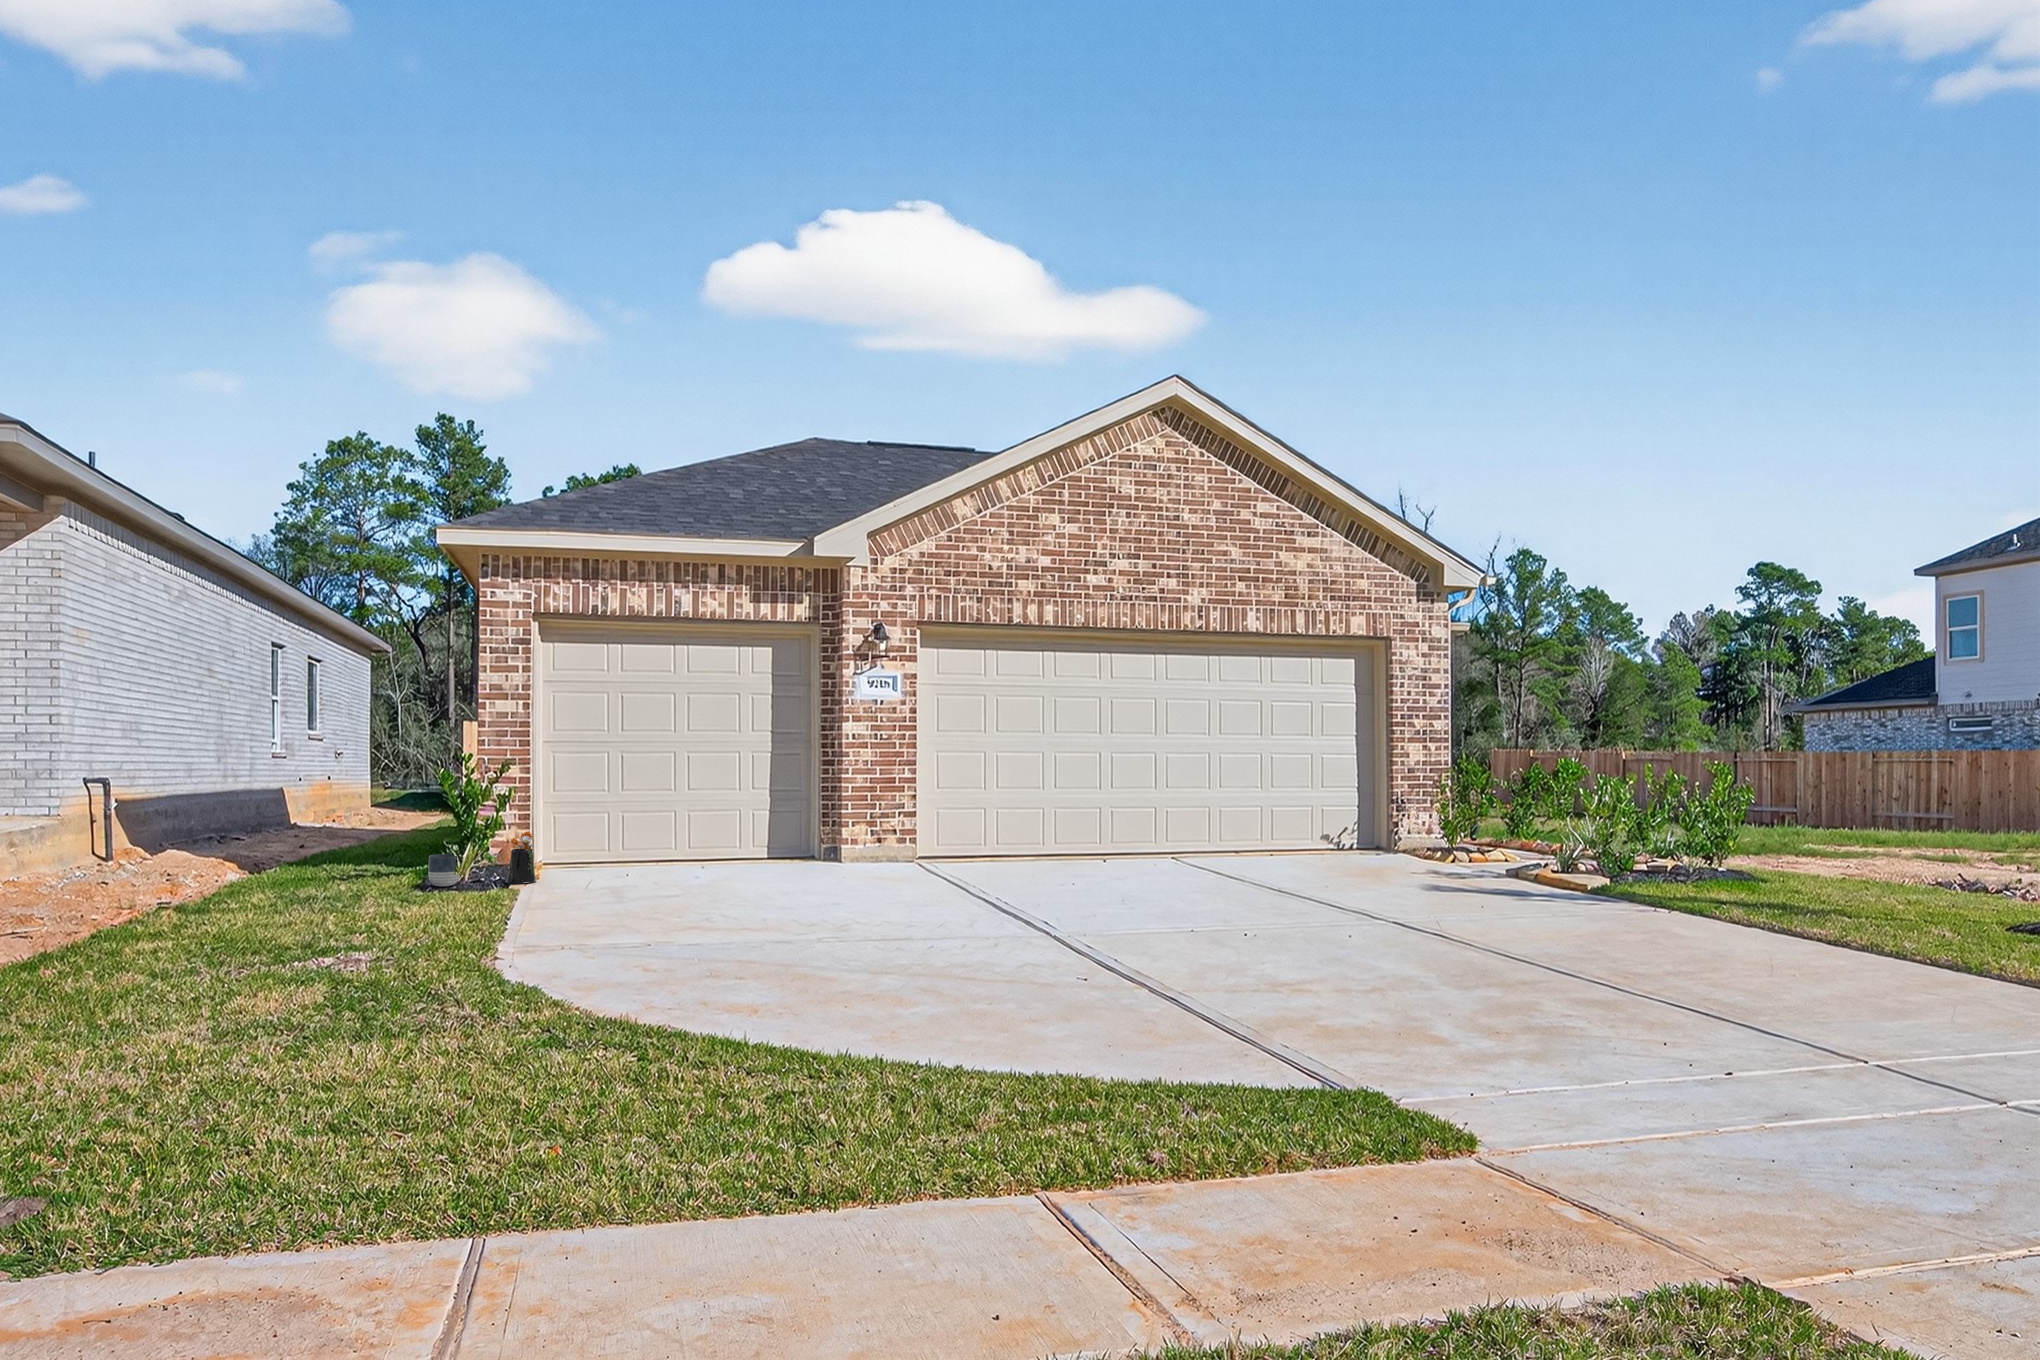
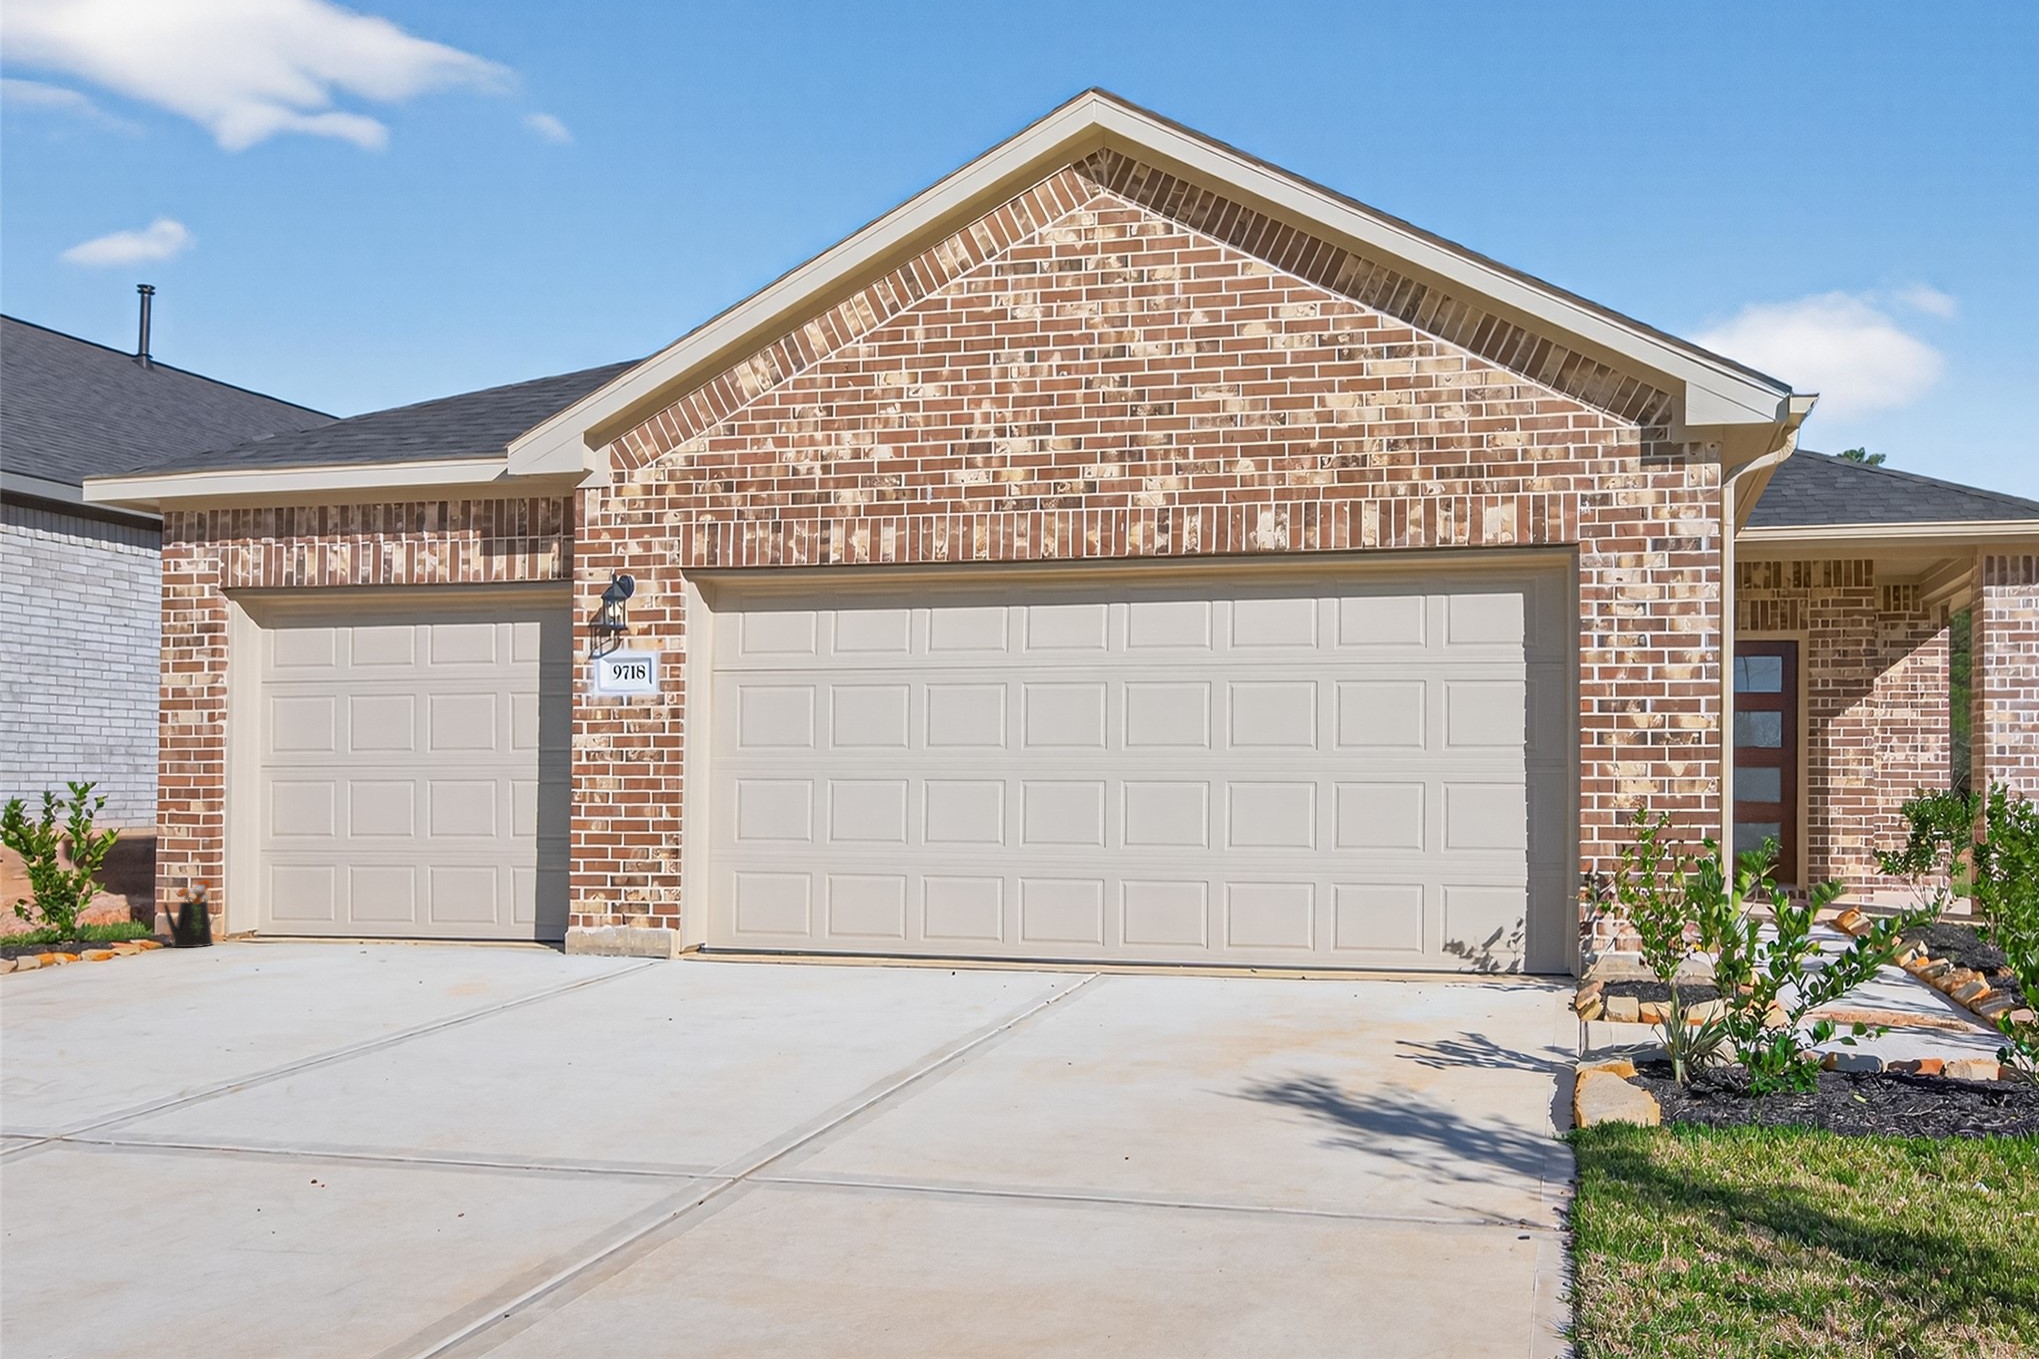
planter: present [428,854,460,887] -> none [79,905,123,947]

